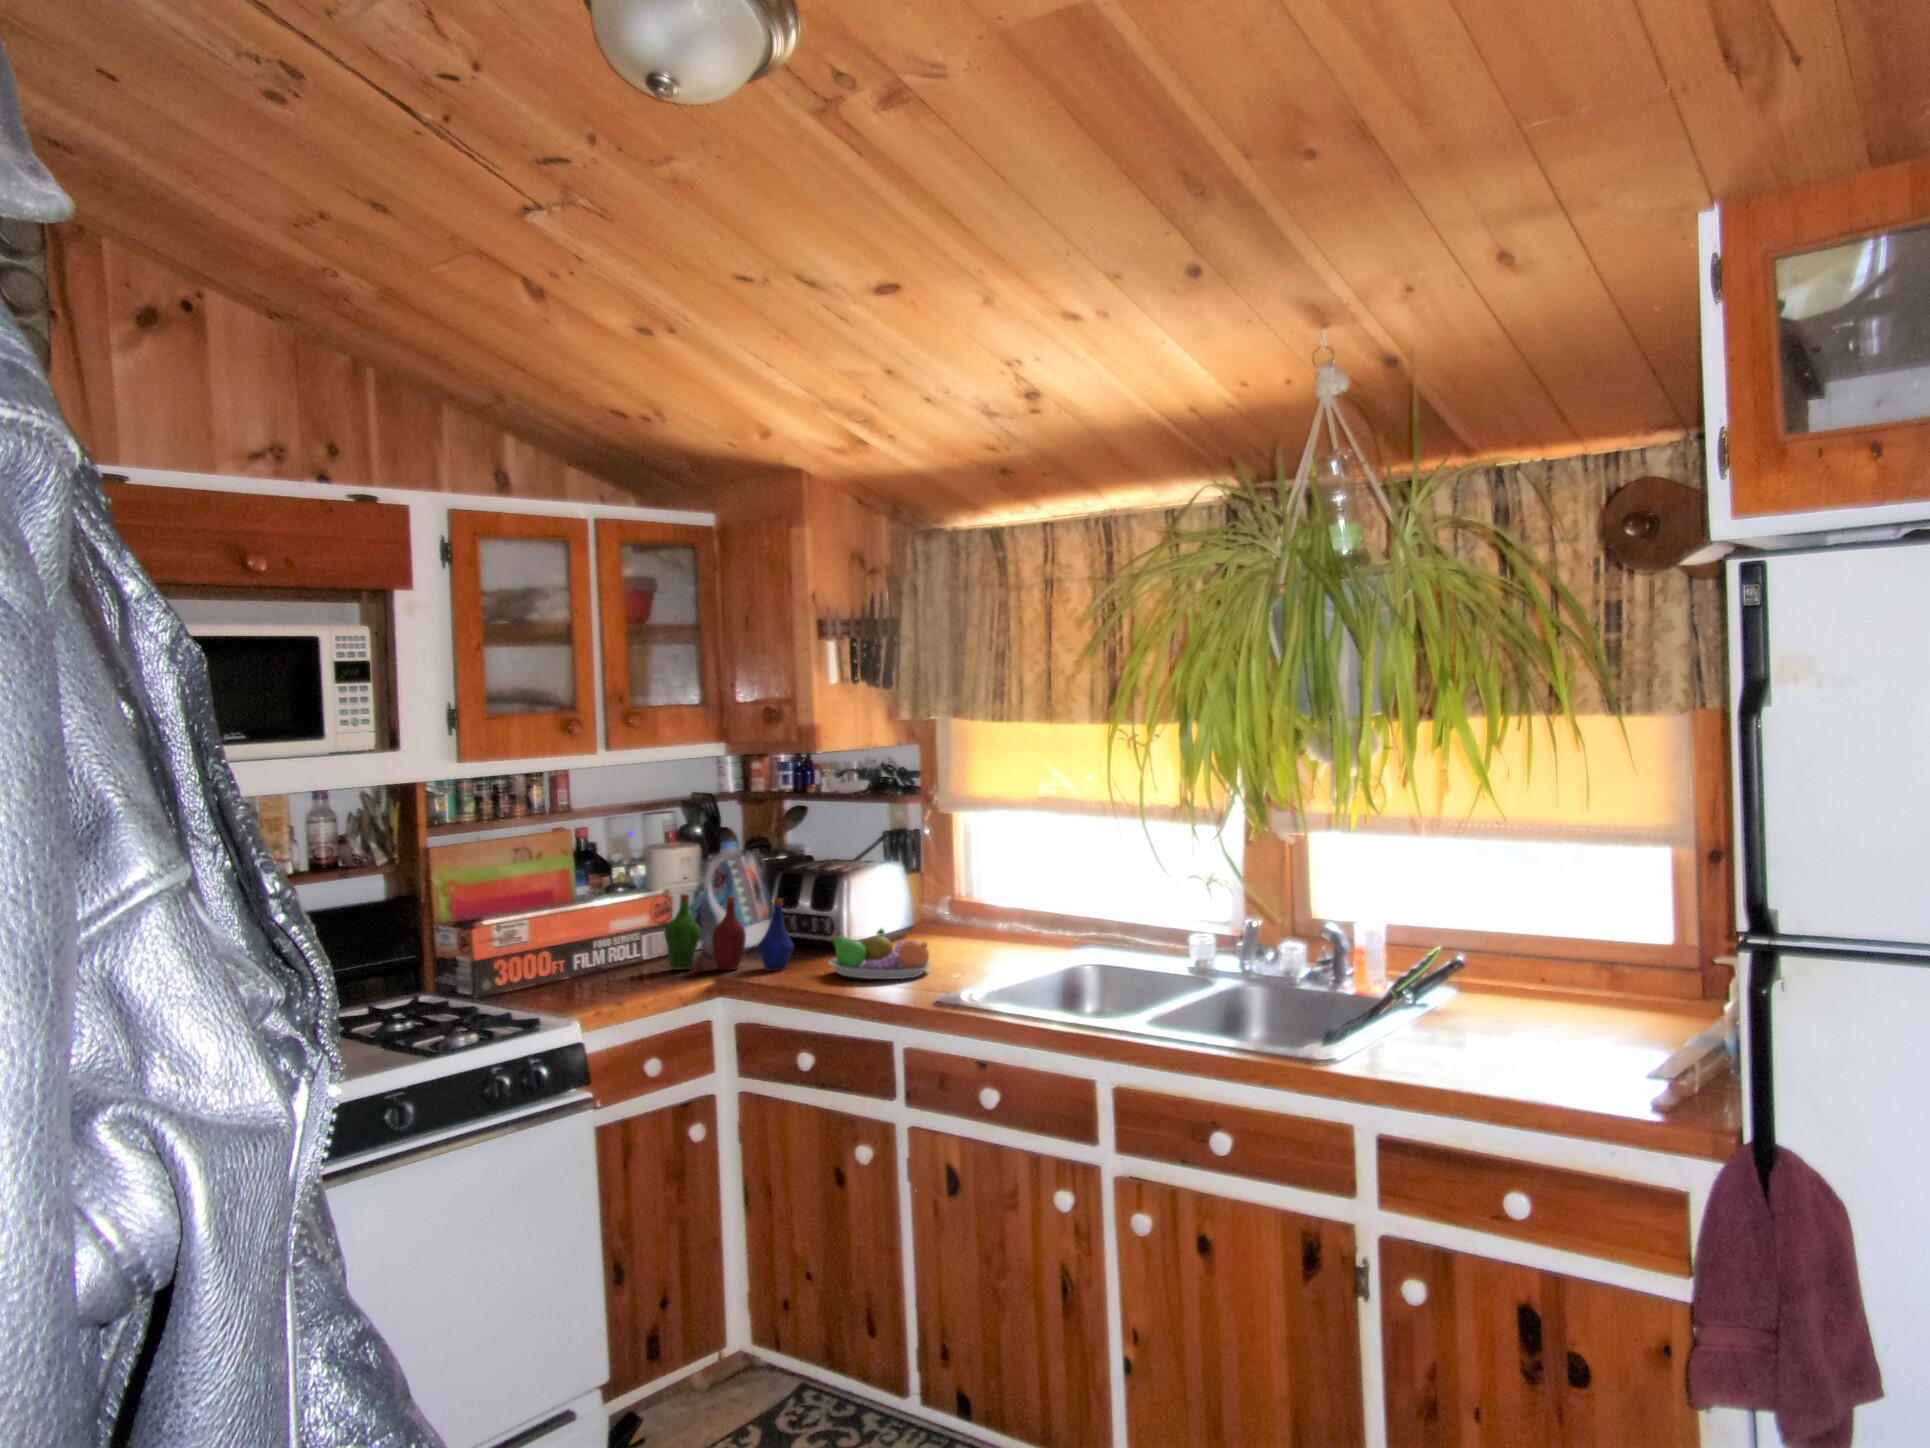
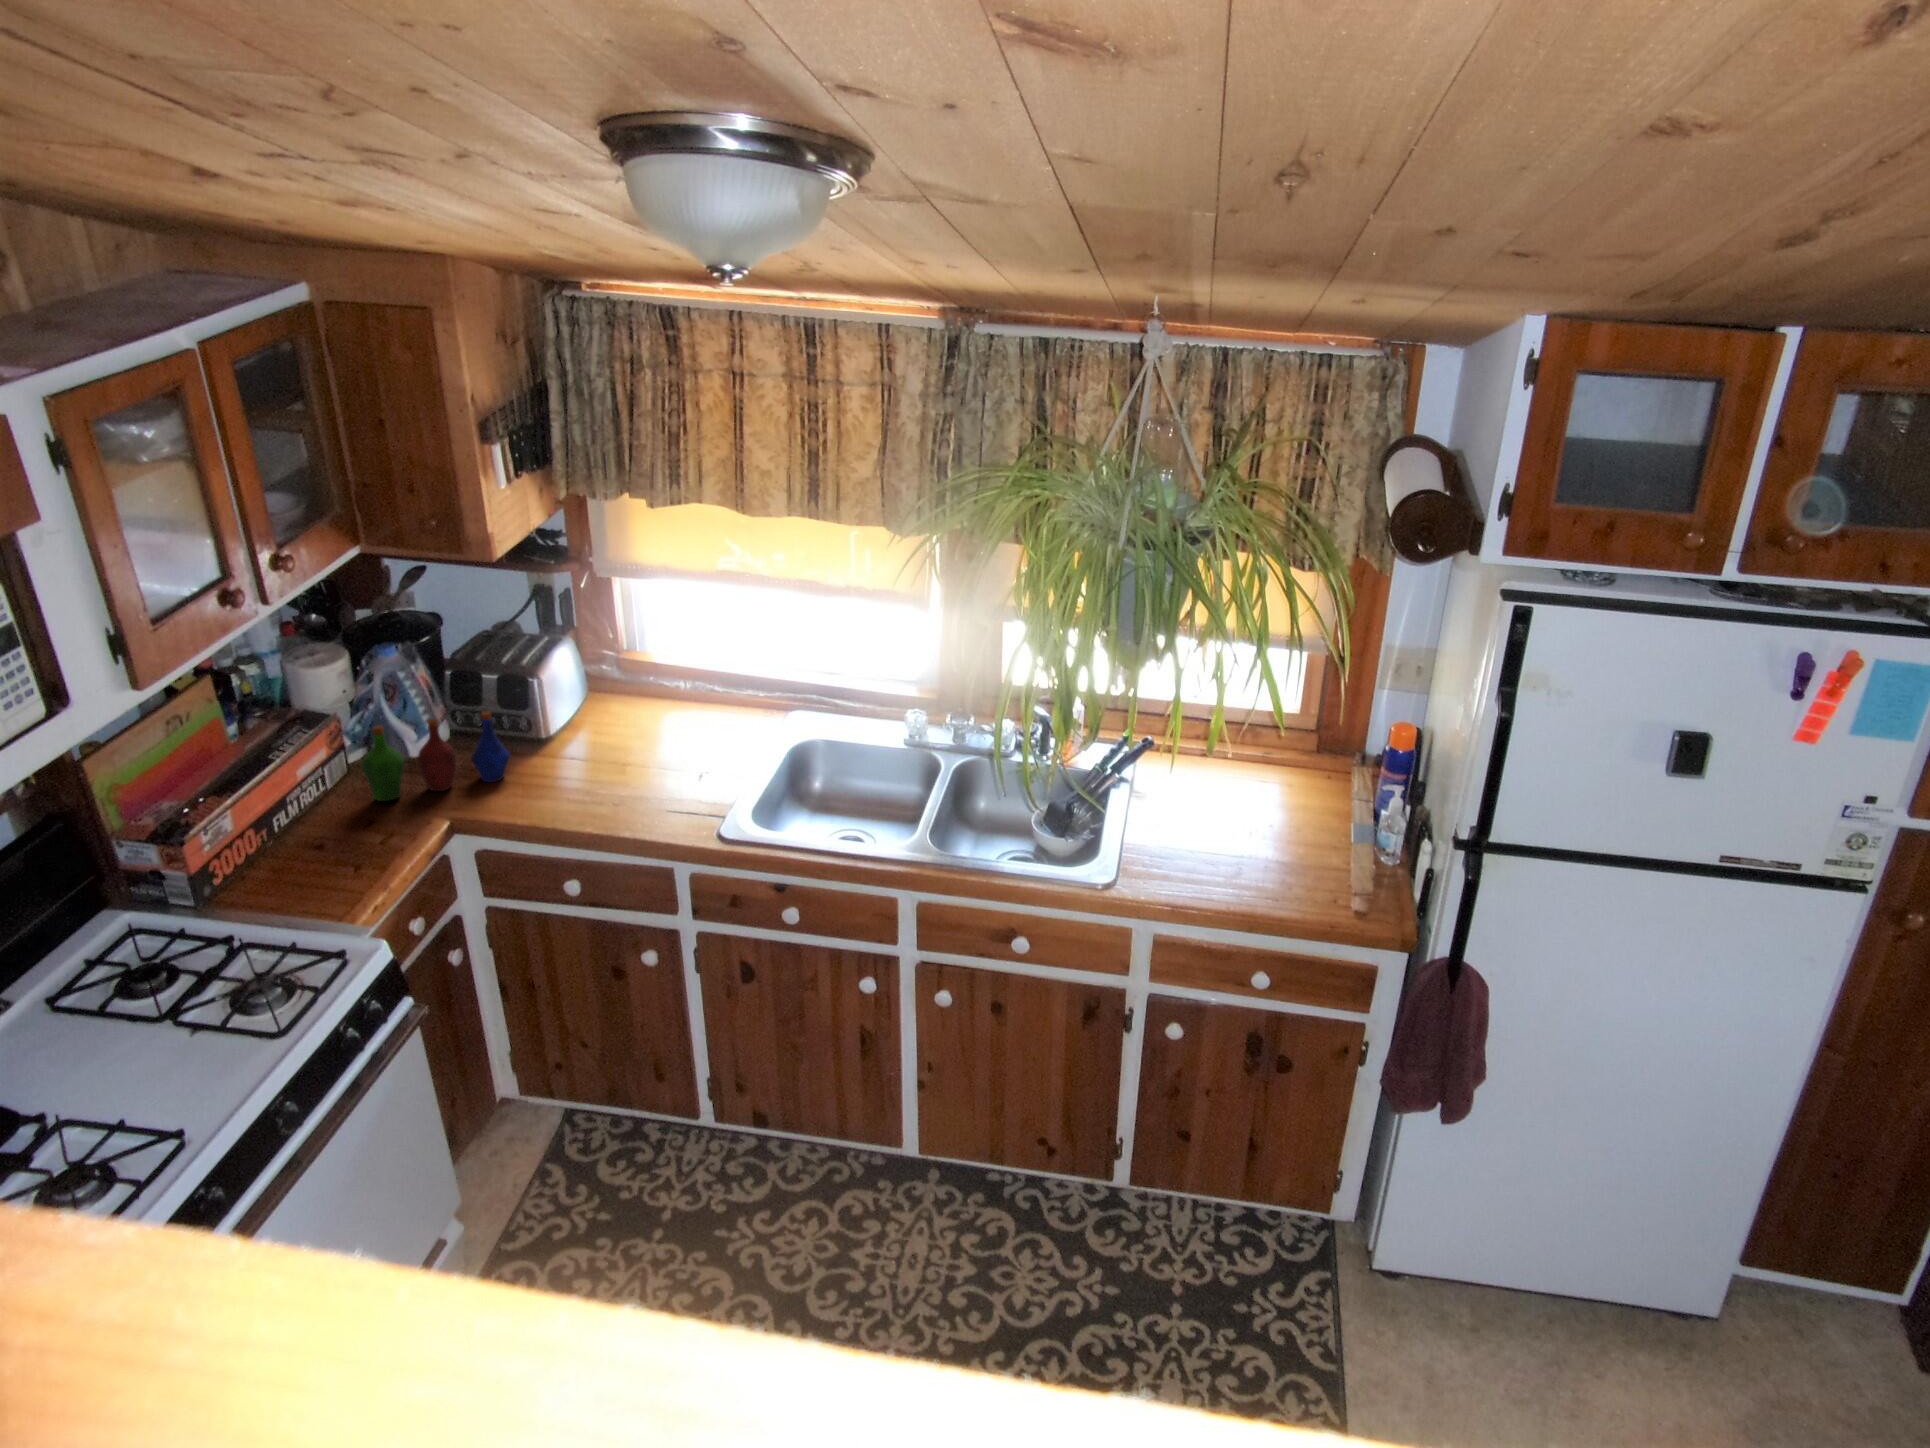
fruit bowl: present [829,929,931,979] -> none [551,721,666,786]

